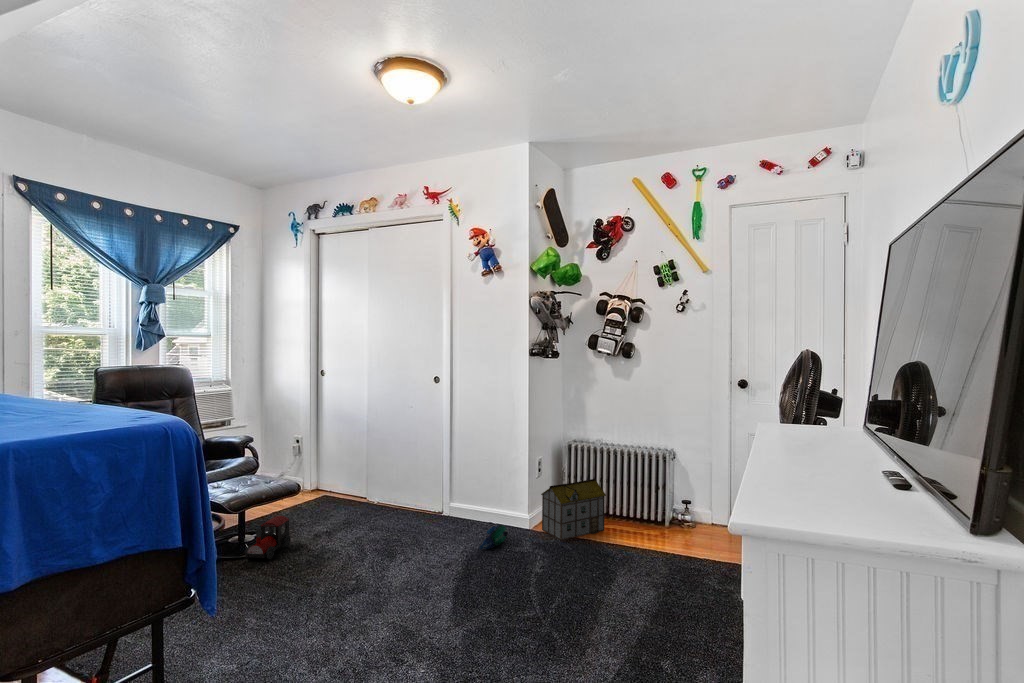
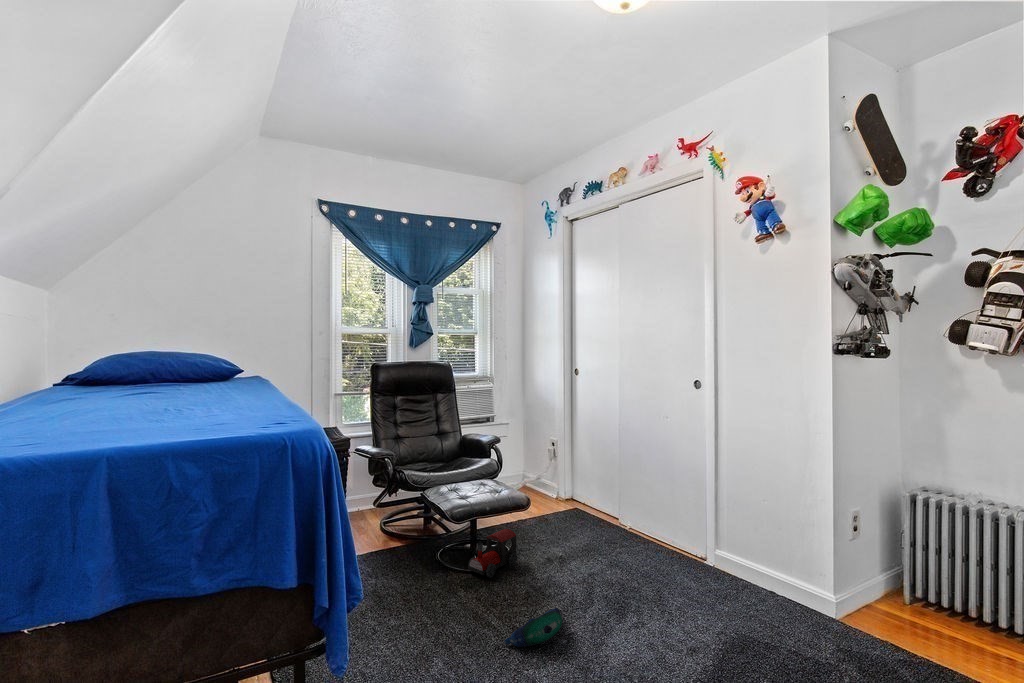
toy house: present [541,479,606,540] -> none [855,560,990,657]
plush toy: present [479,525,508,549] -> present [504,608,562,647]

